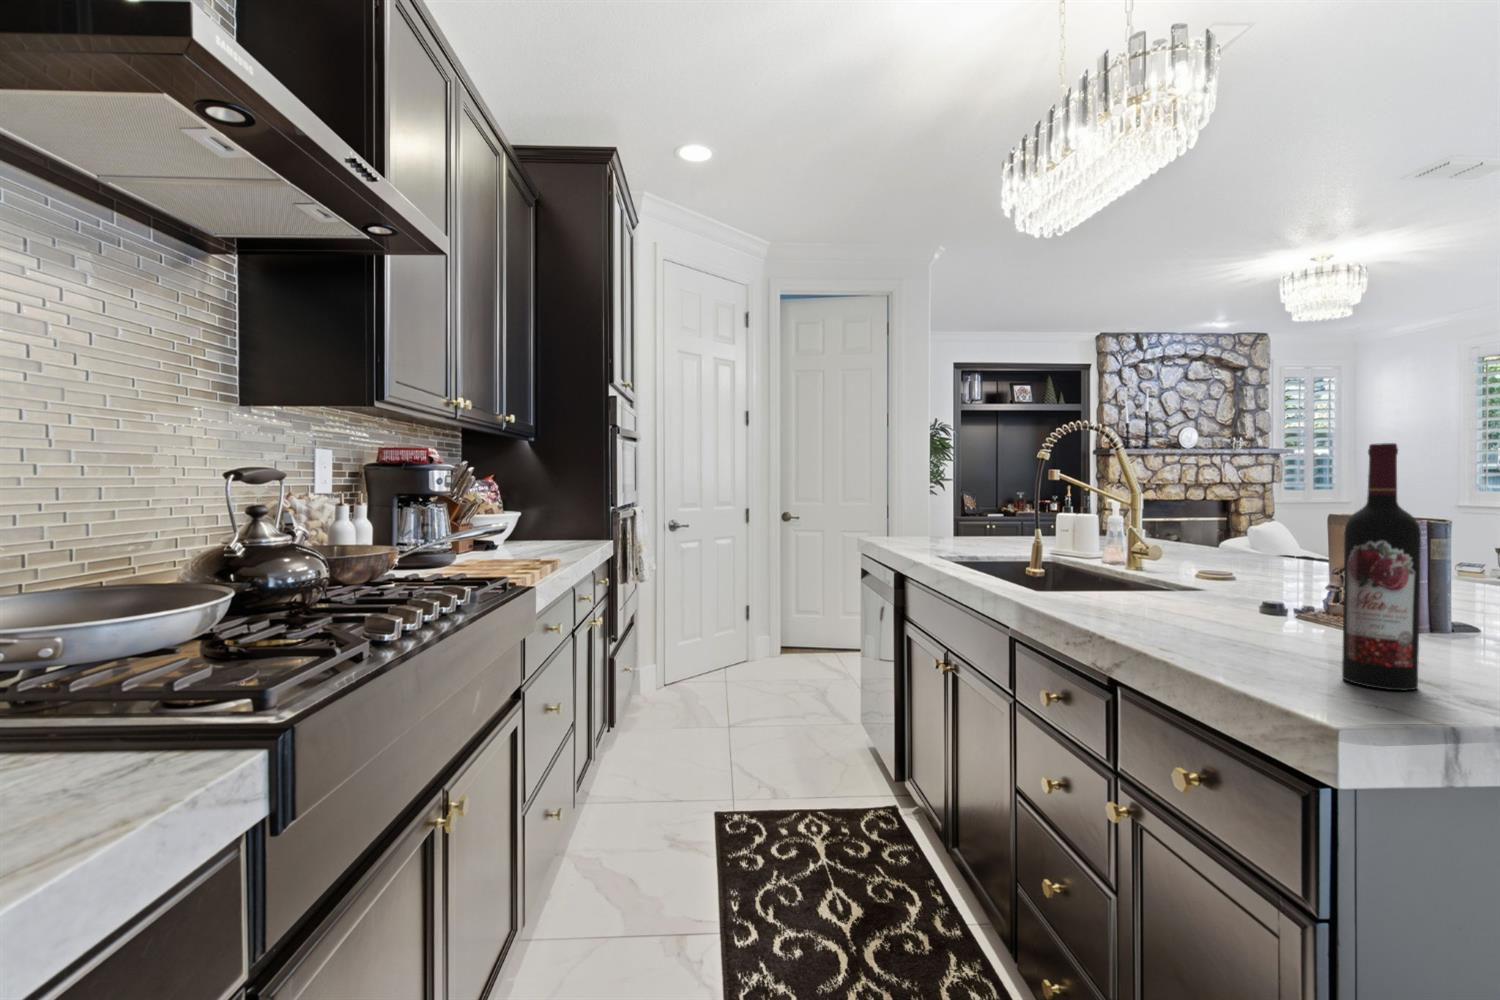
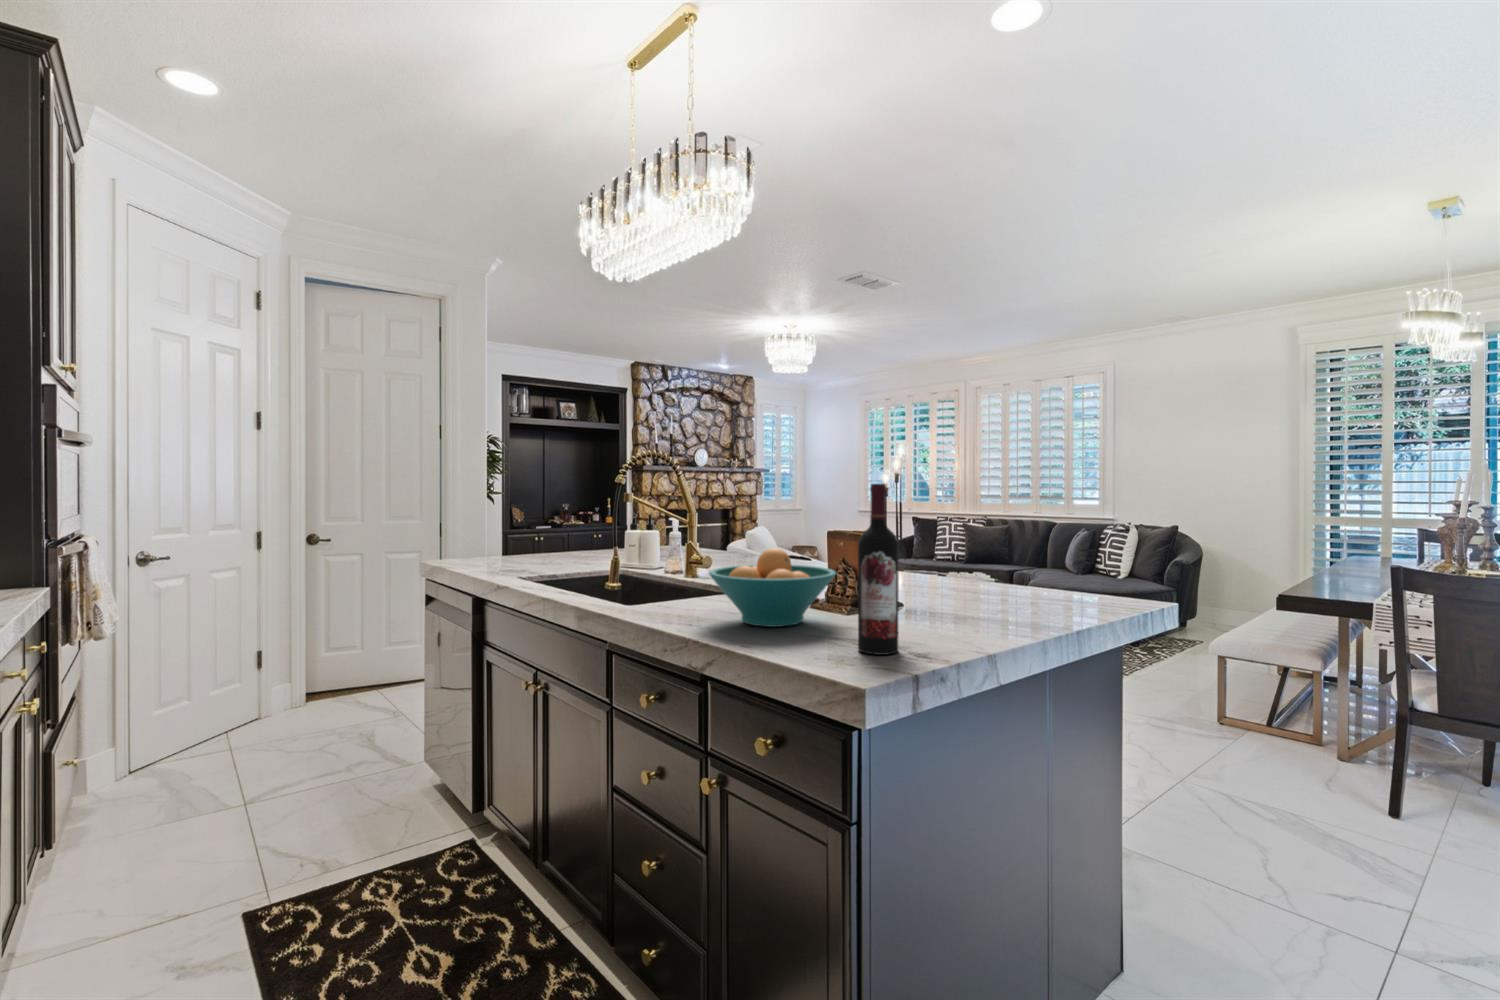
fruit bowl: none [1129,535,1325,635] -> present [709,548,836,627]

